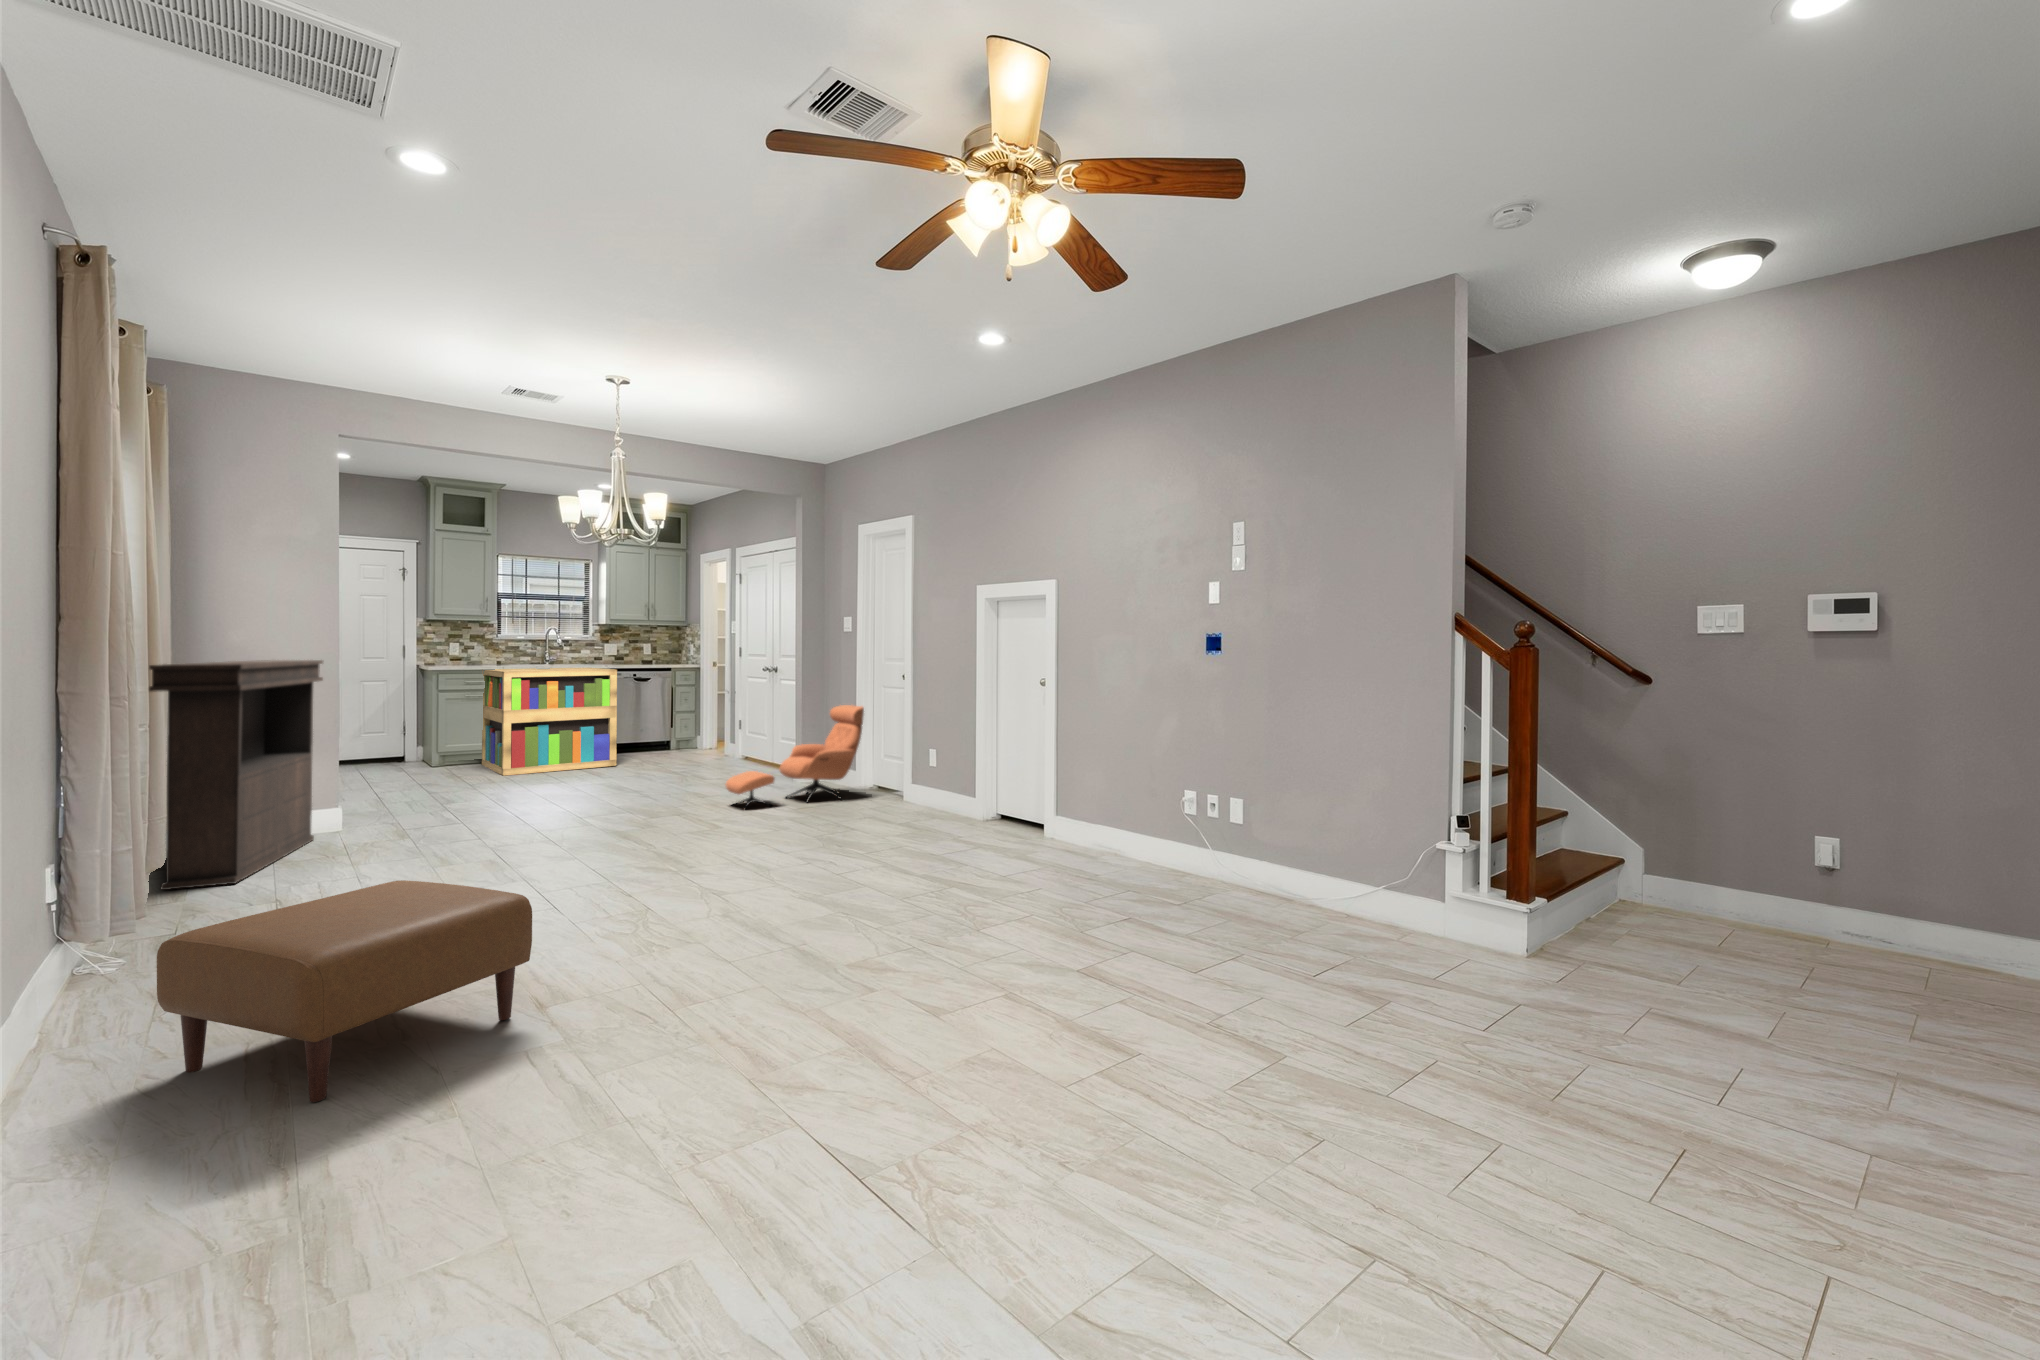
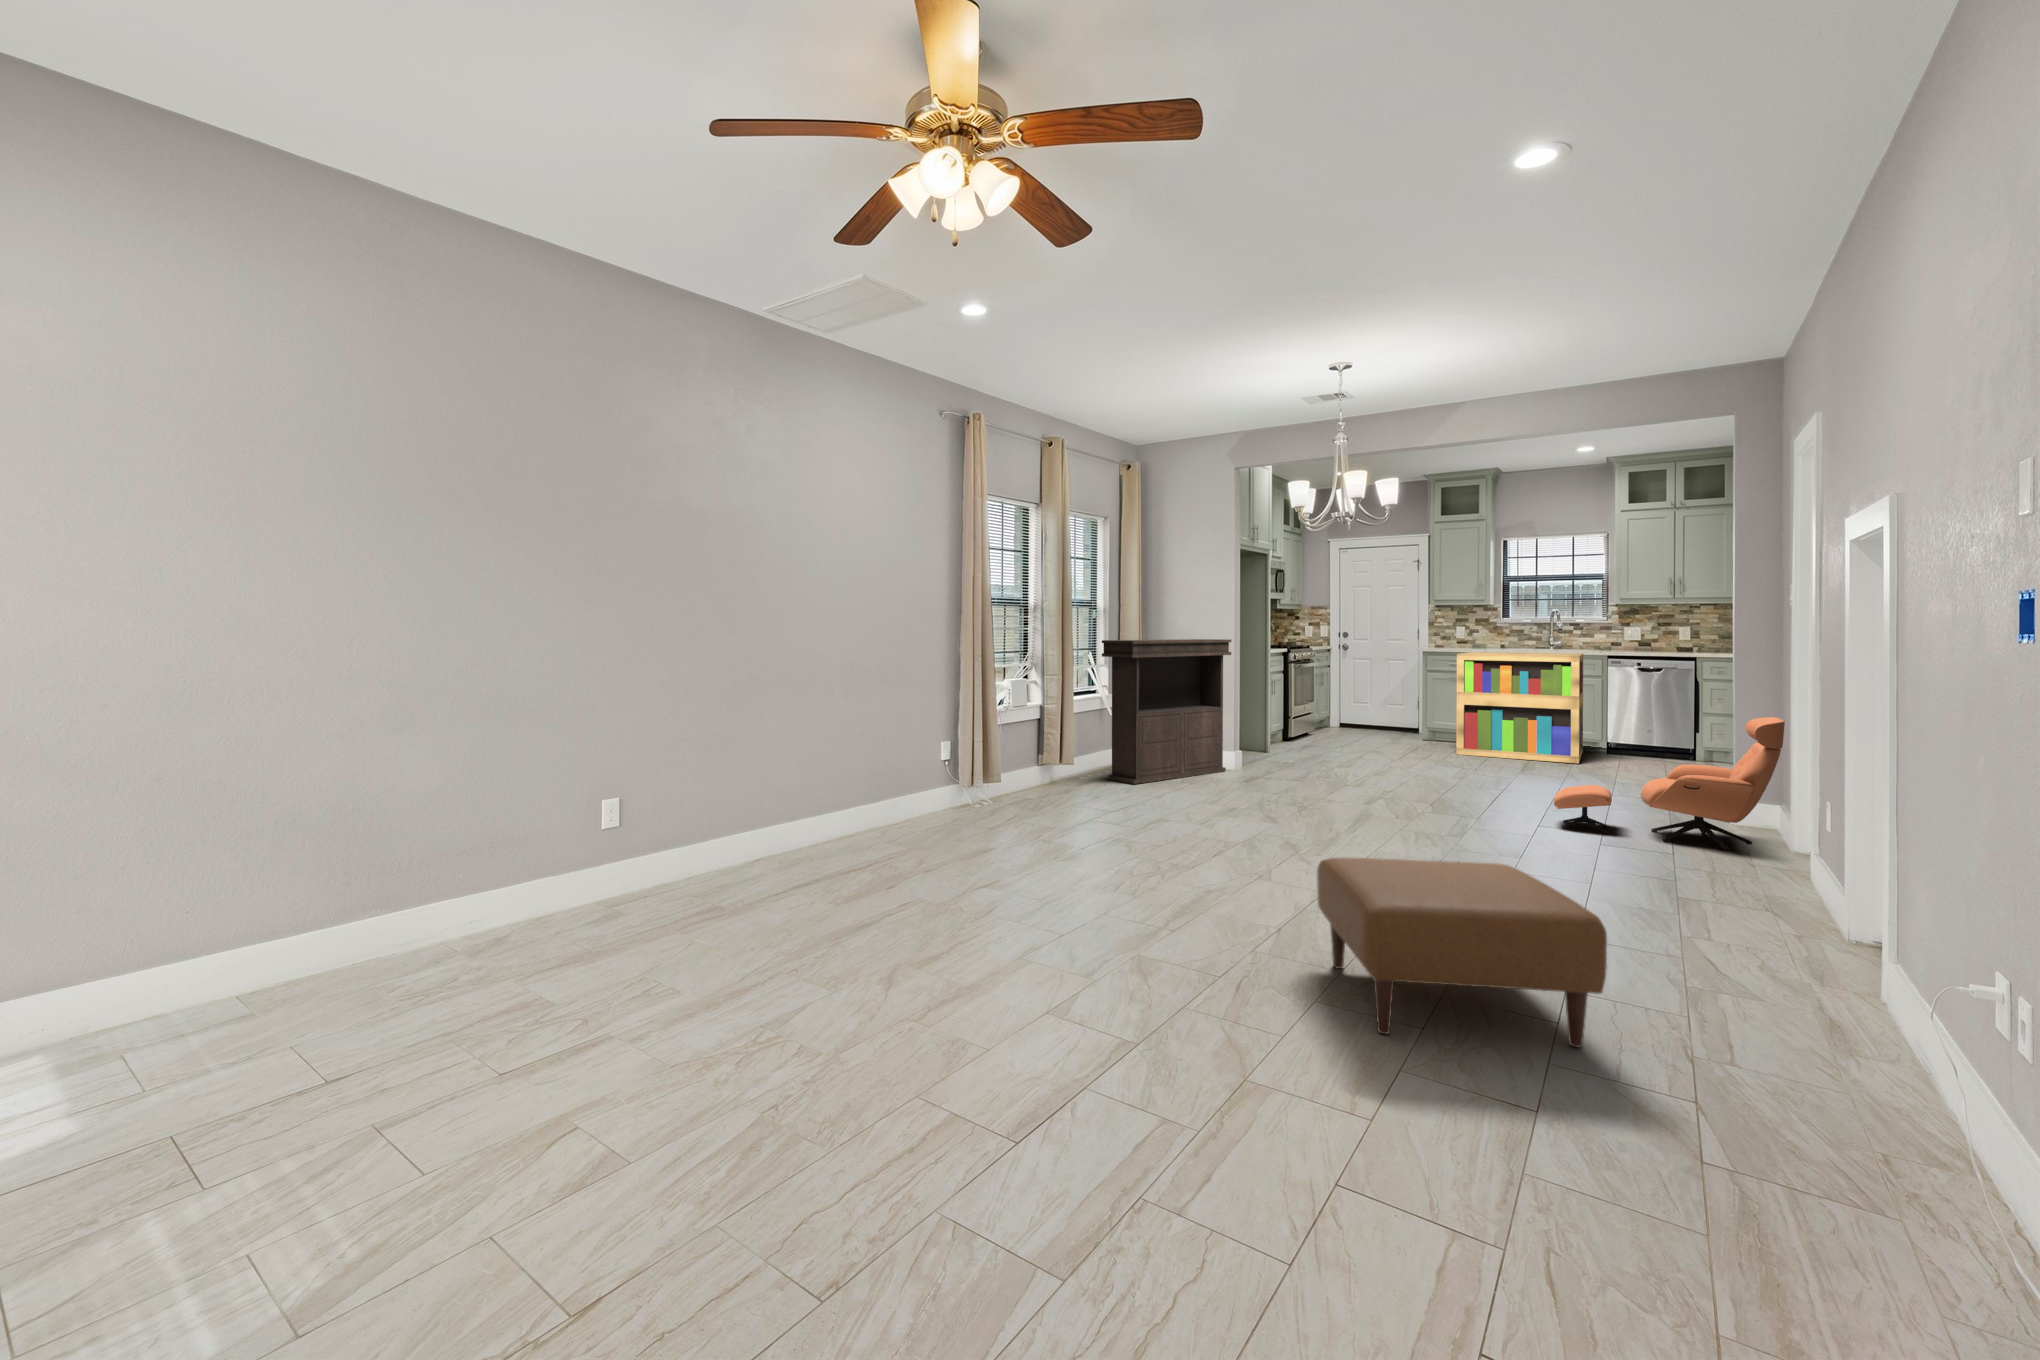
ottoman: present [157,880,532,1102] -> present [1317,857,1607,1047]

